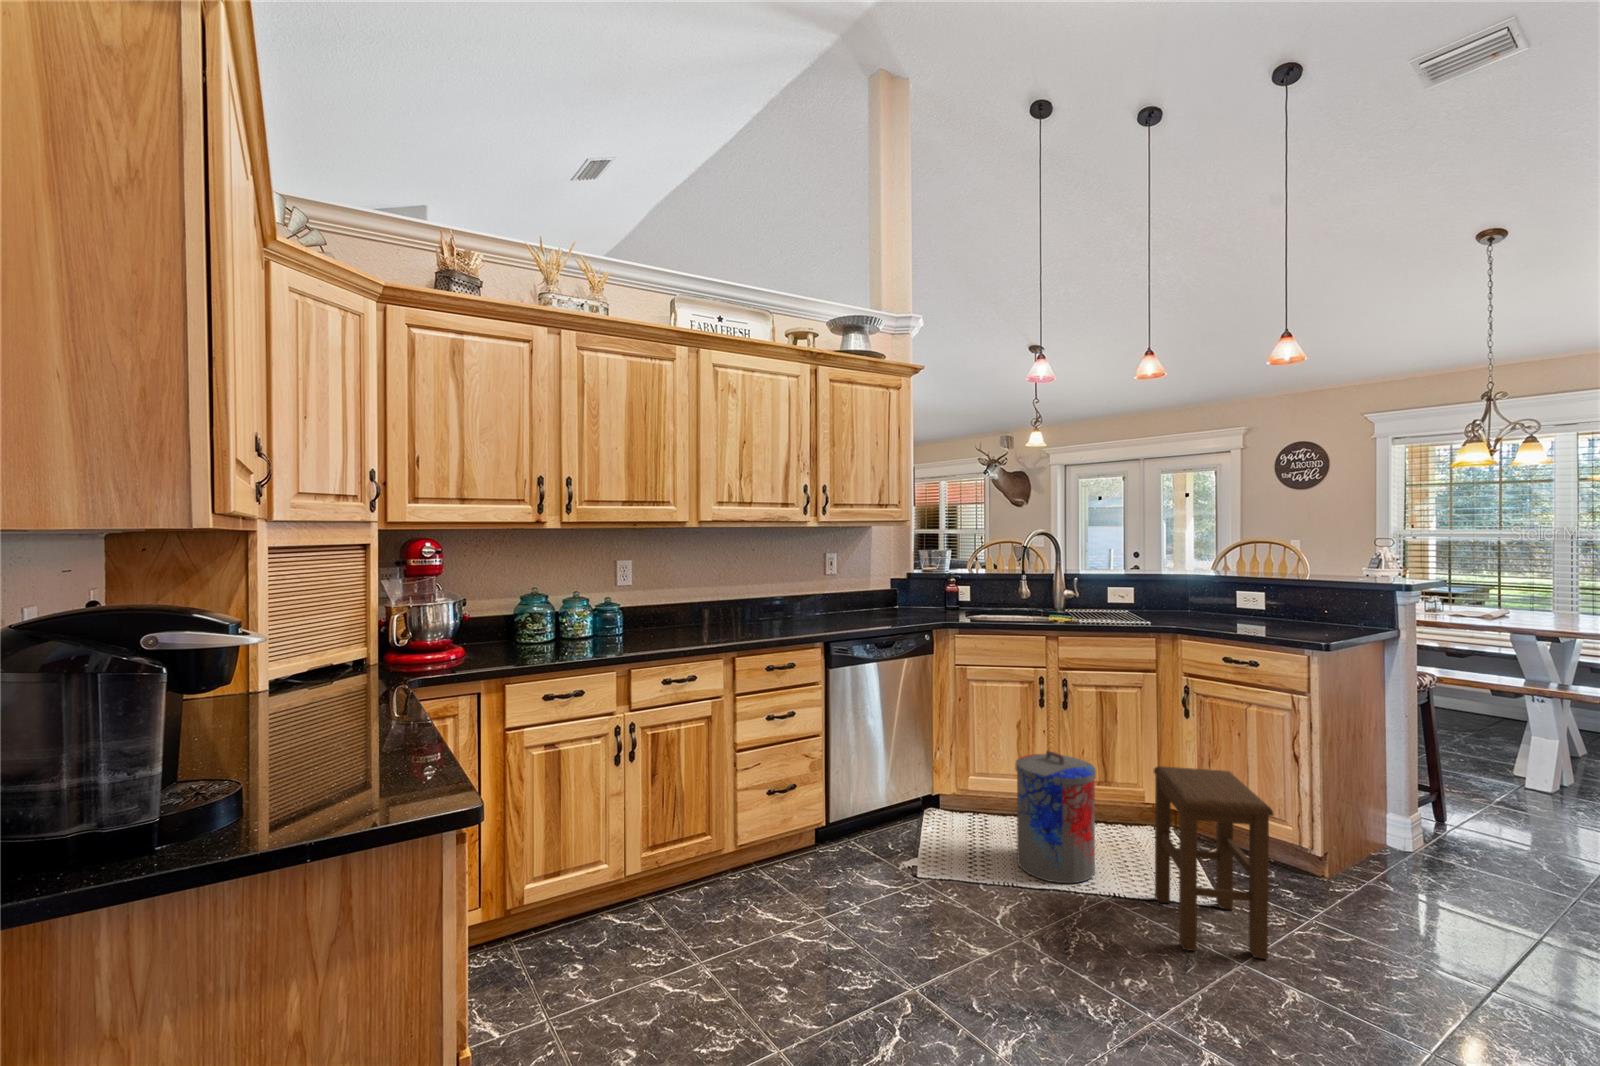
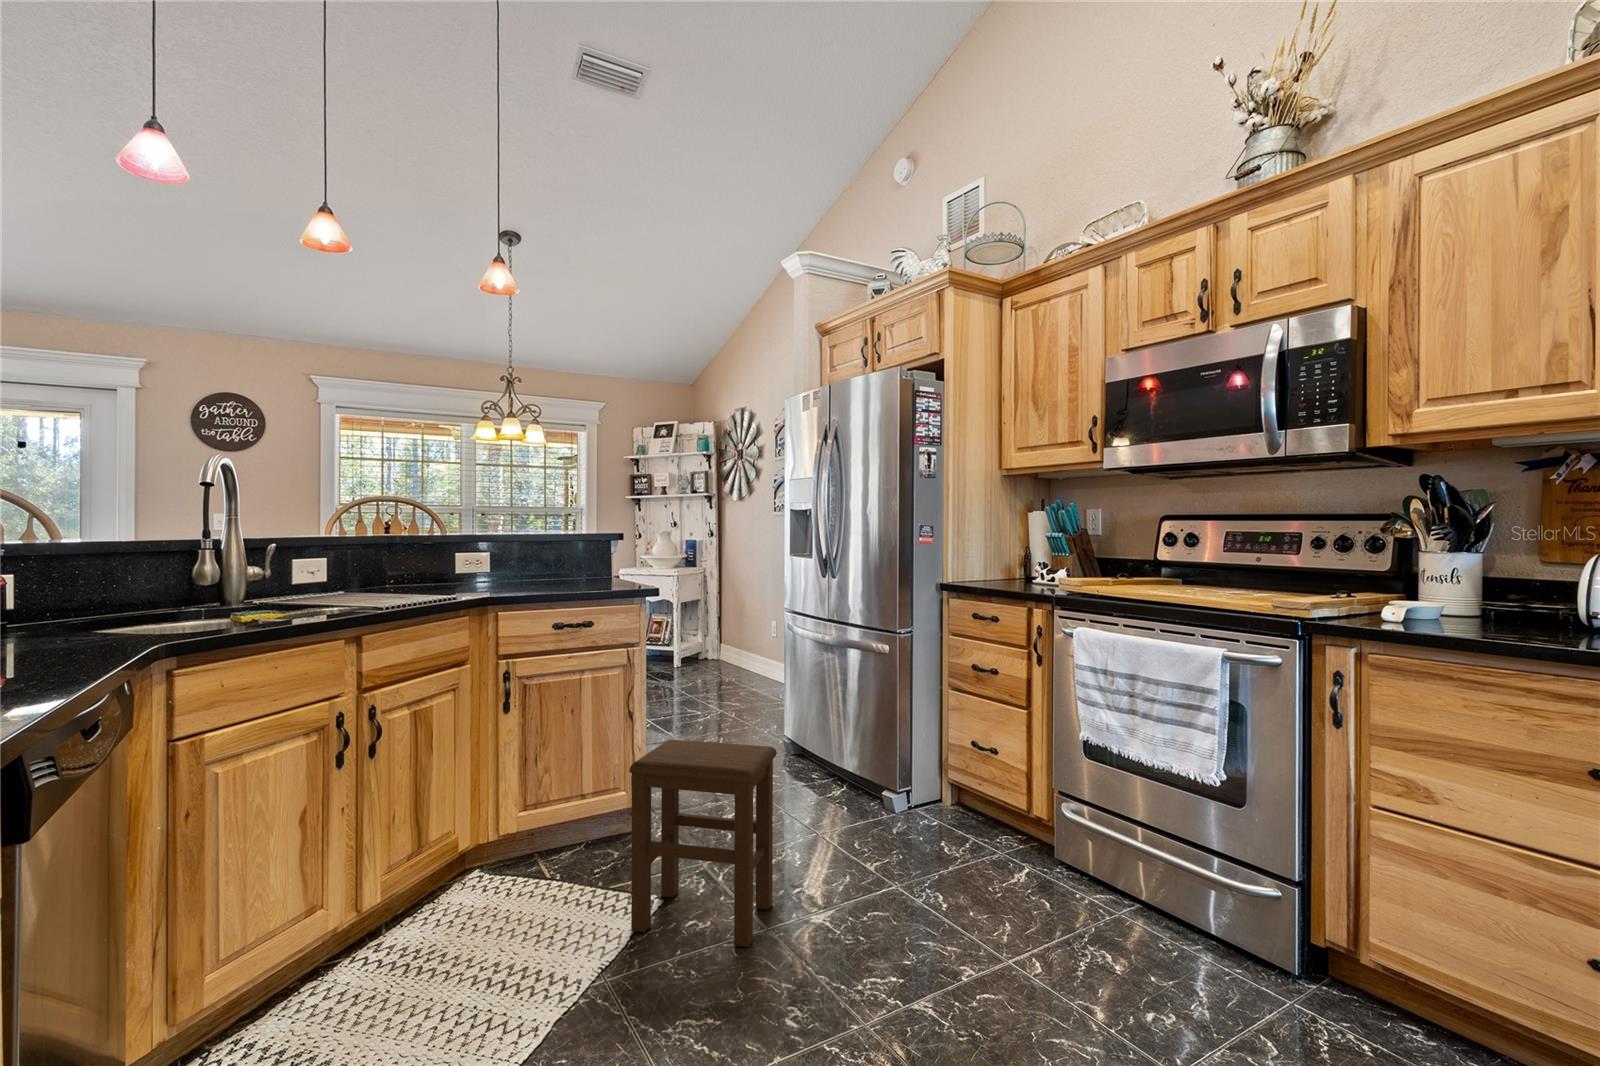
trash can: present [1015,751,1096,883] -> none [435,806,569,1032]

